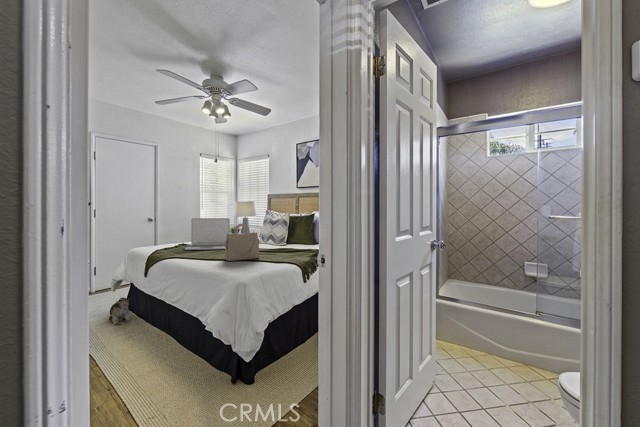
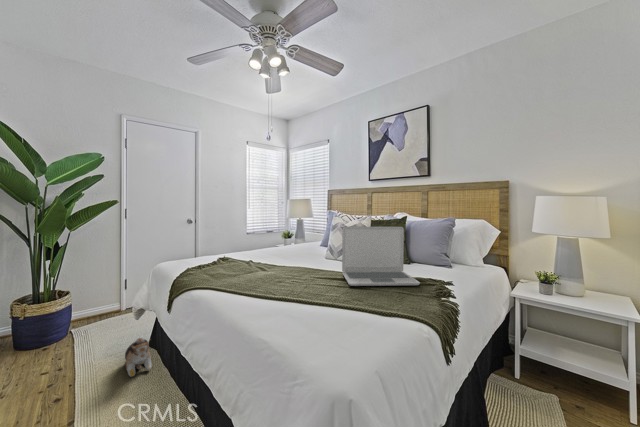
laptop: present [185,218,230,250] -> present [342,227,420,286]
handbag: present [225,224,259,261] -> none [287,235,343,300]

